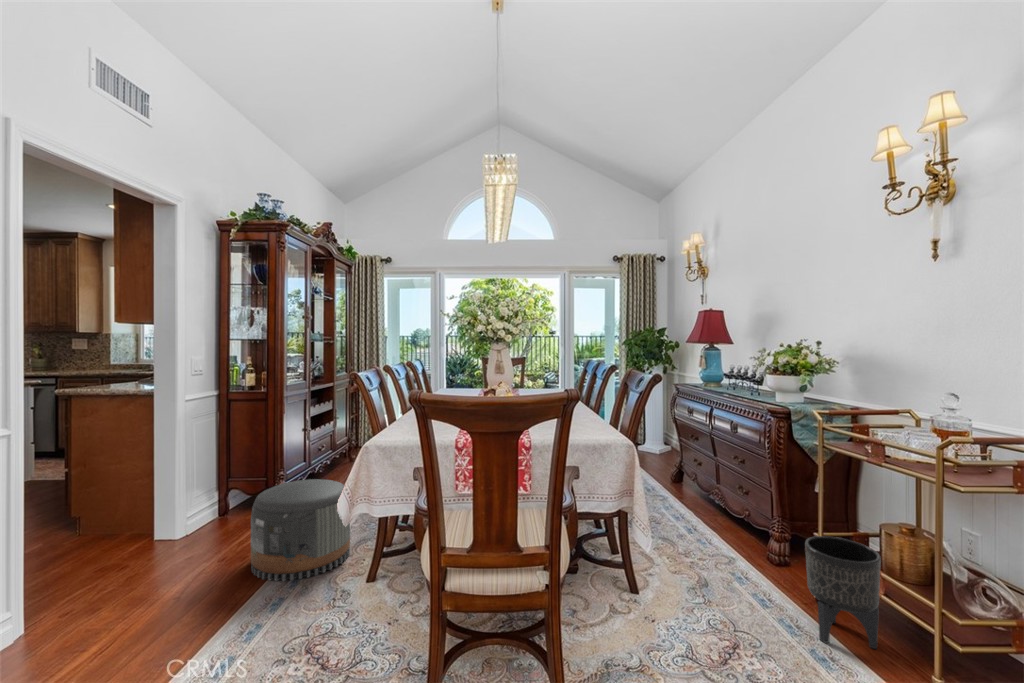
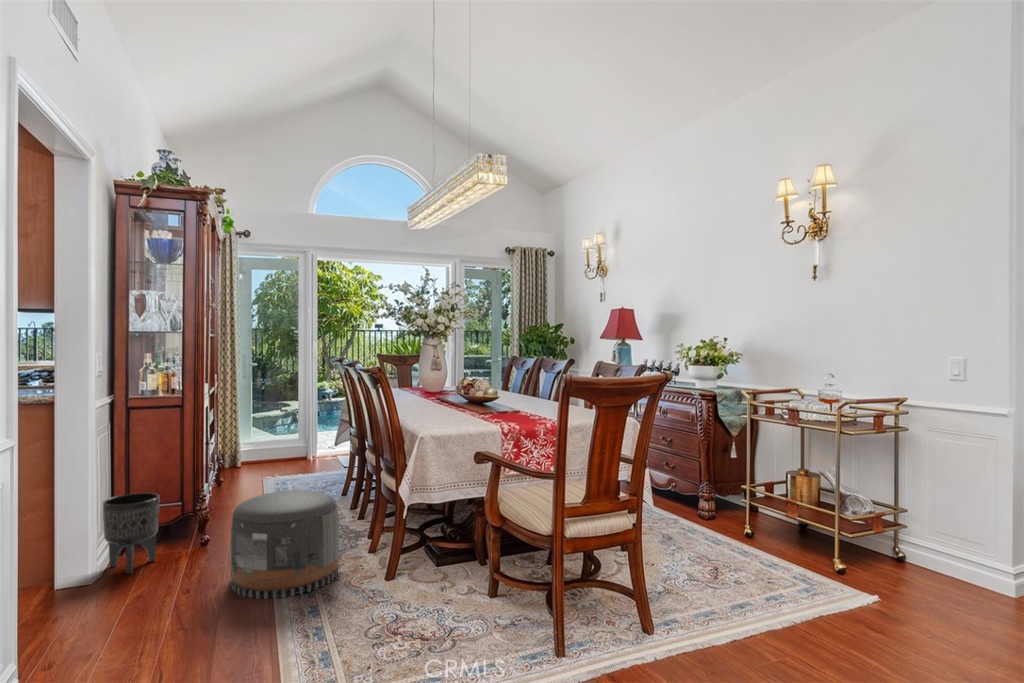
planter: present [805,536,881,649] -> present [103,493,160,574]

